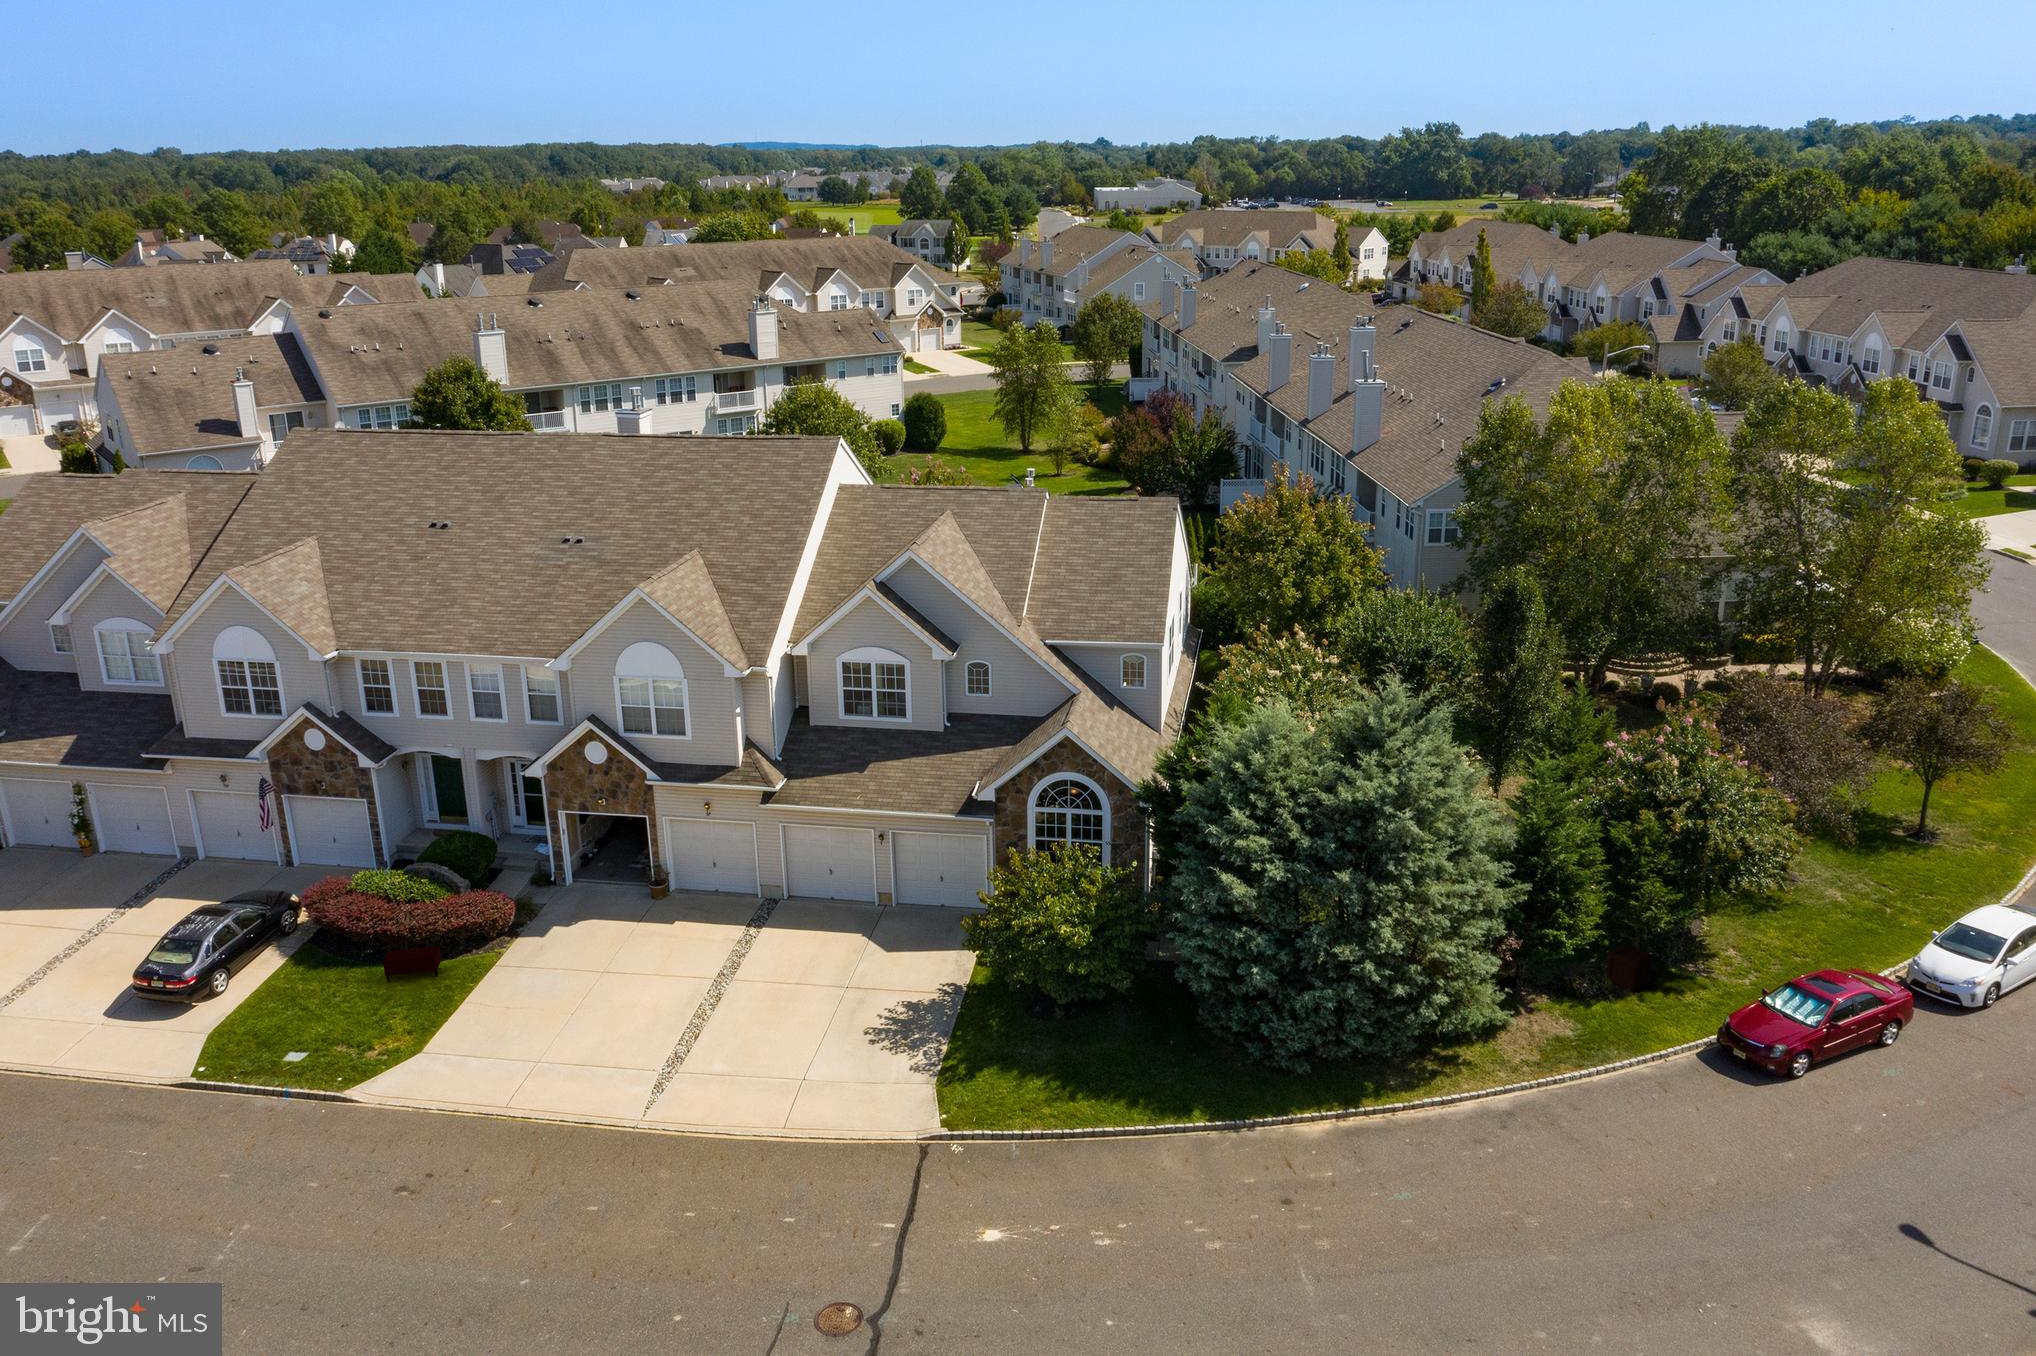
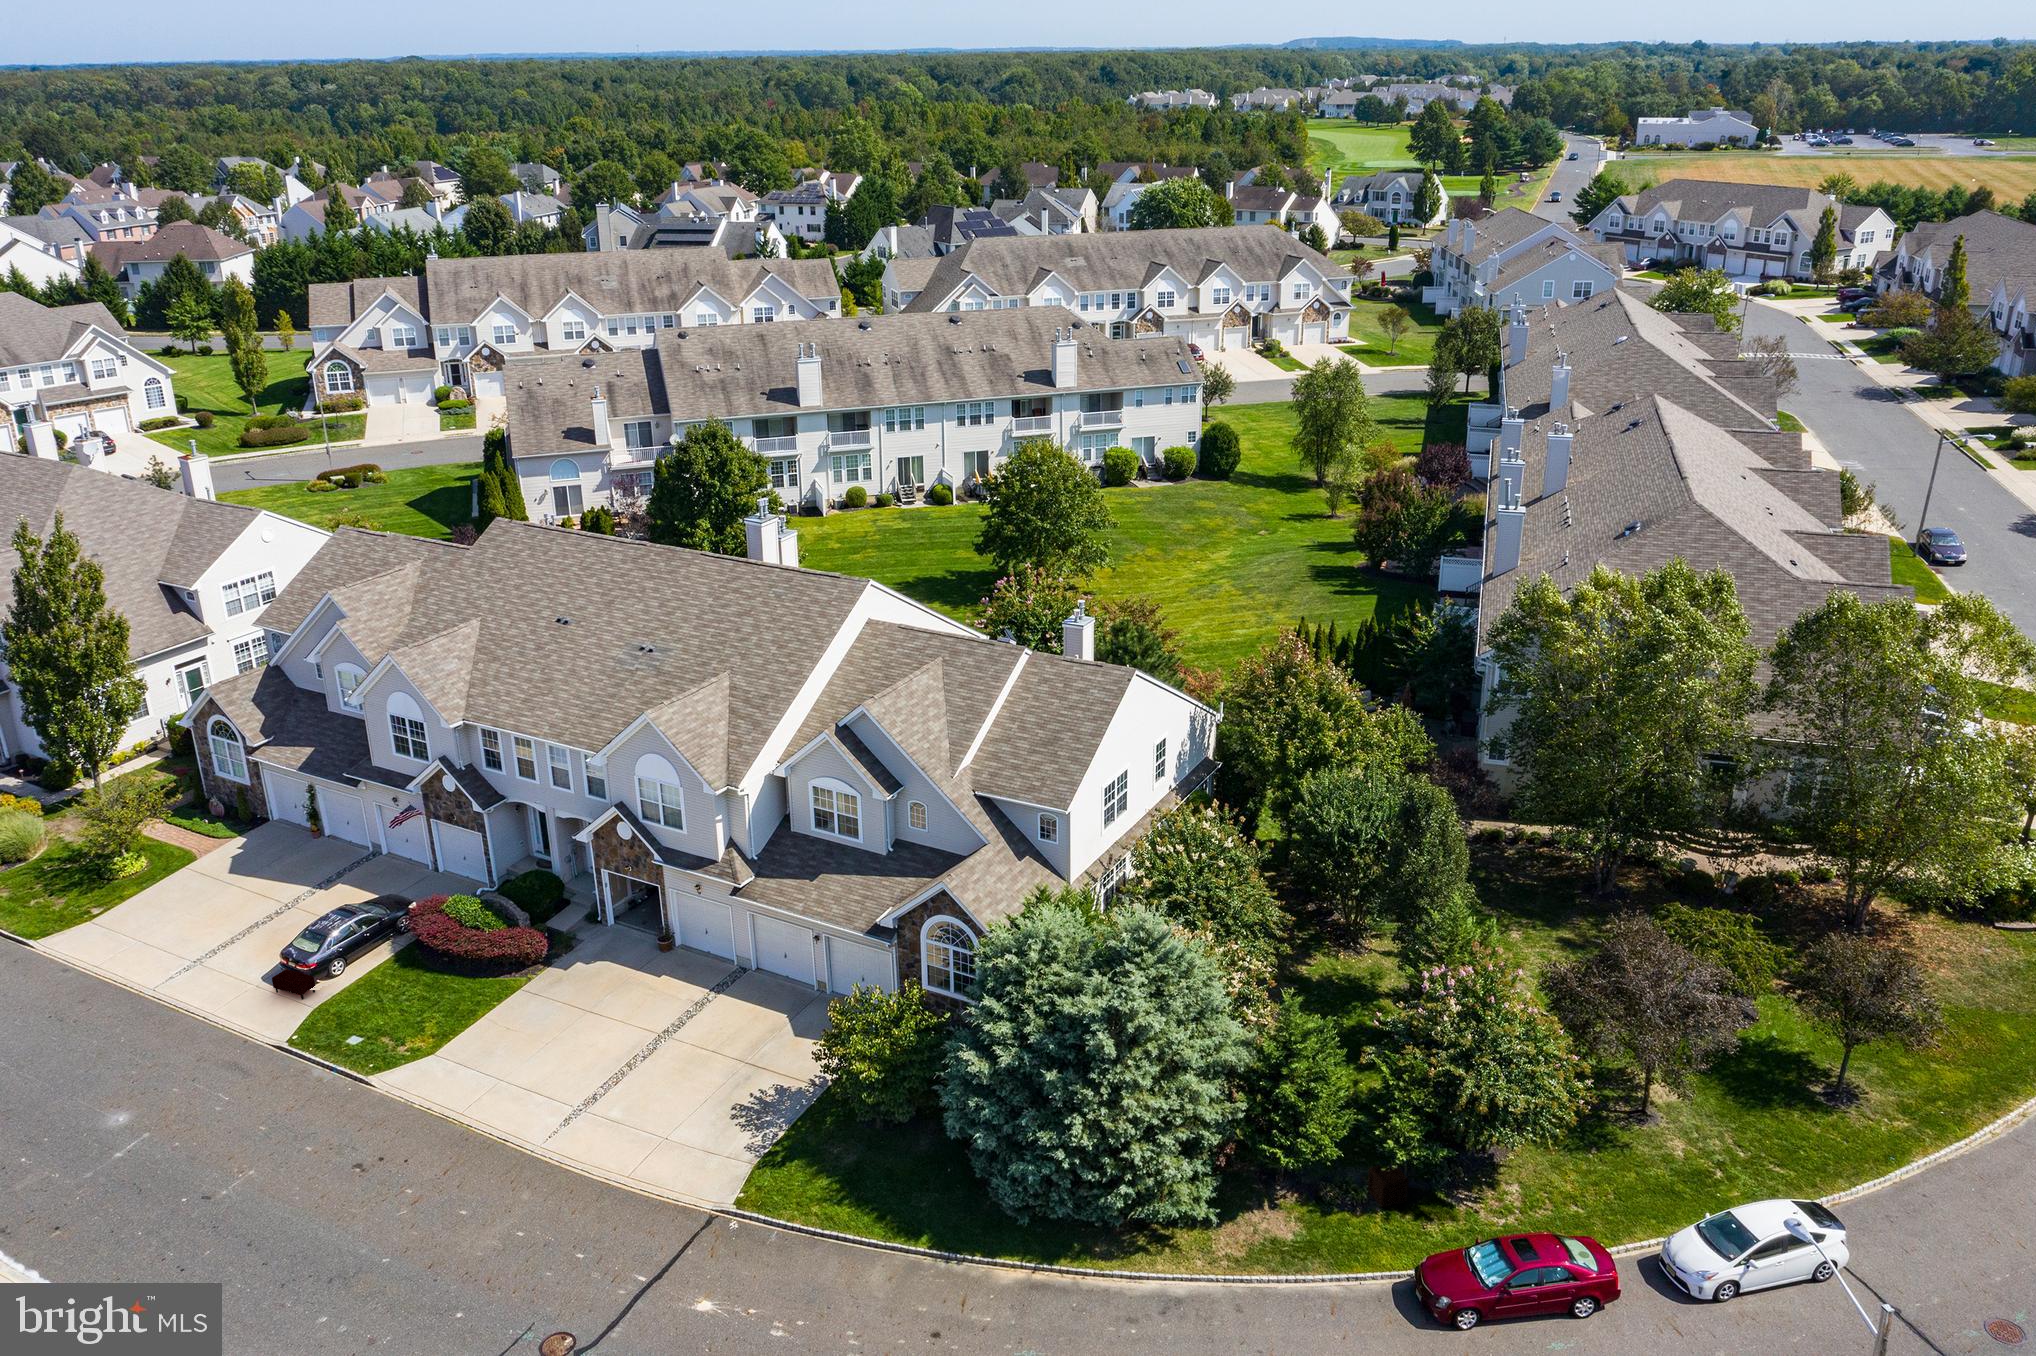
bench: present [383,946,441,982] -> present [272,969,315,1000]

